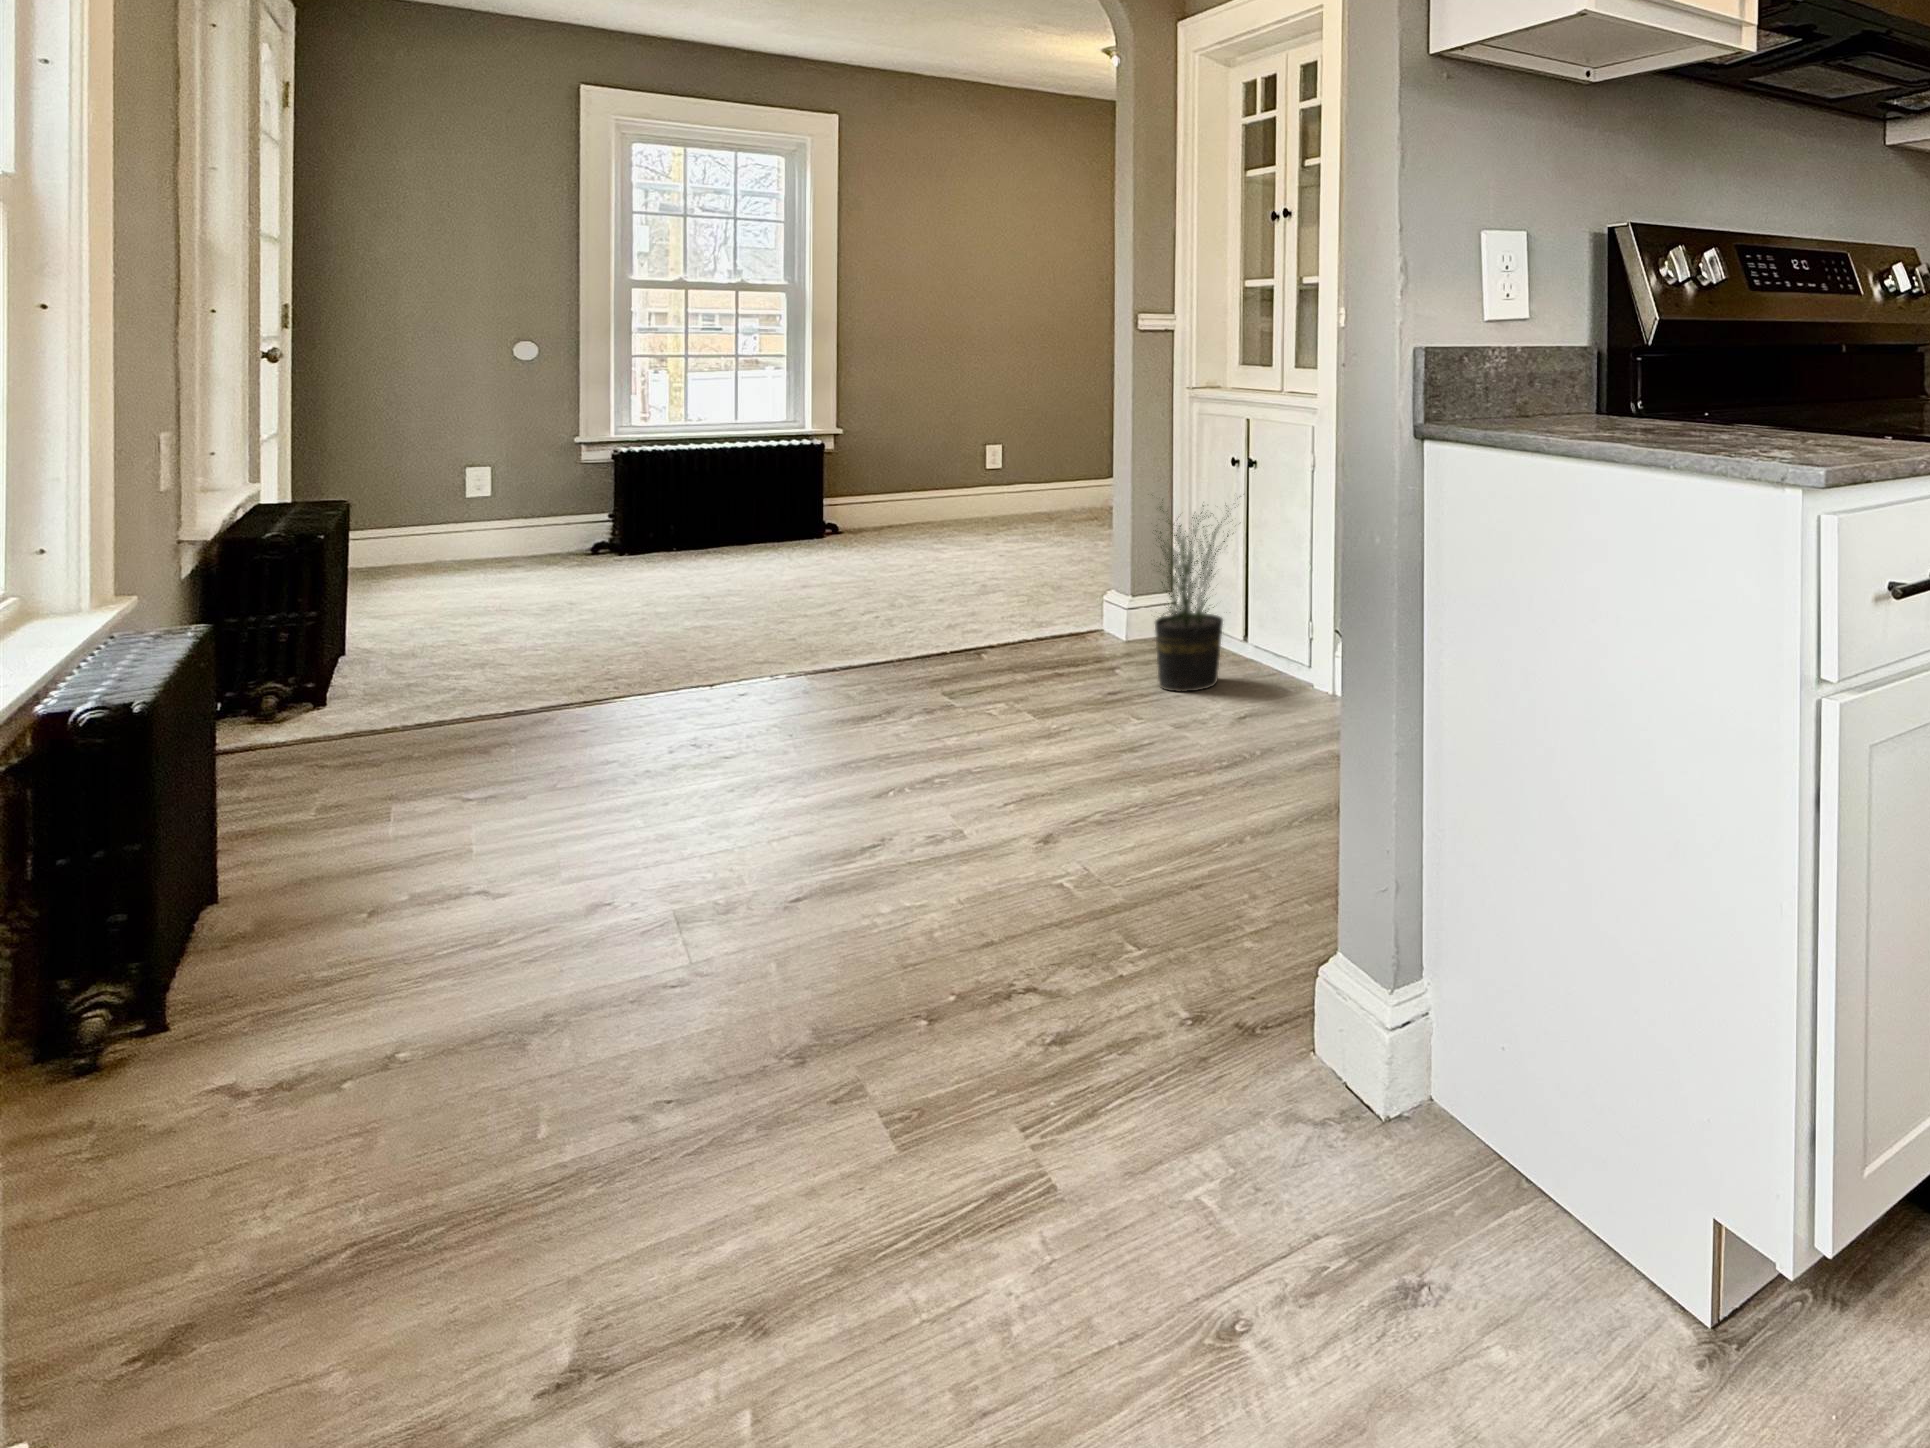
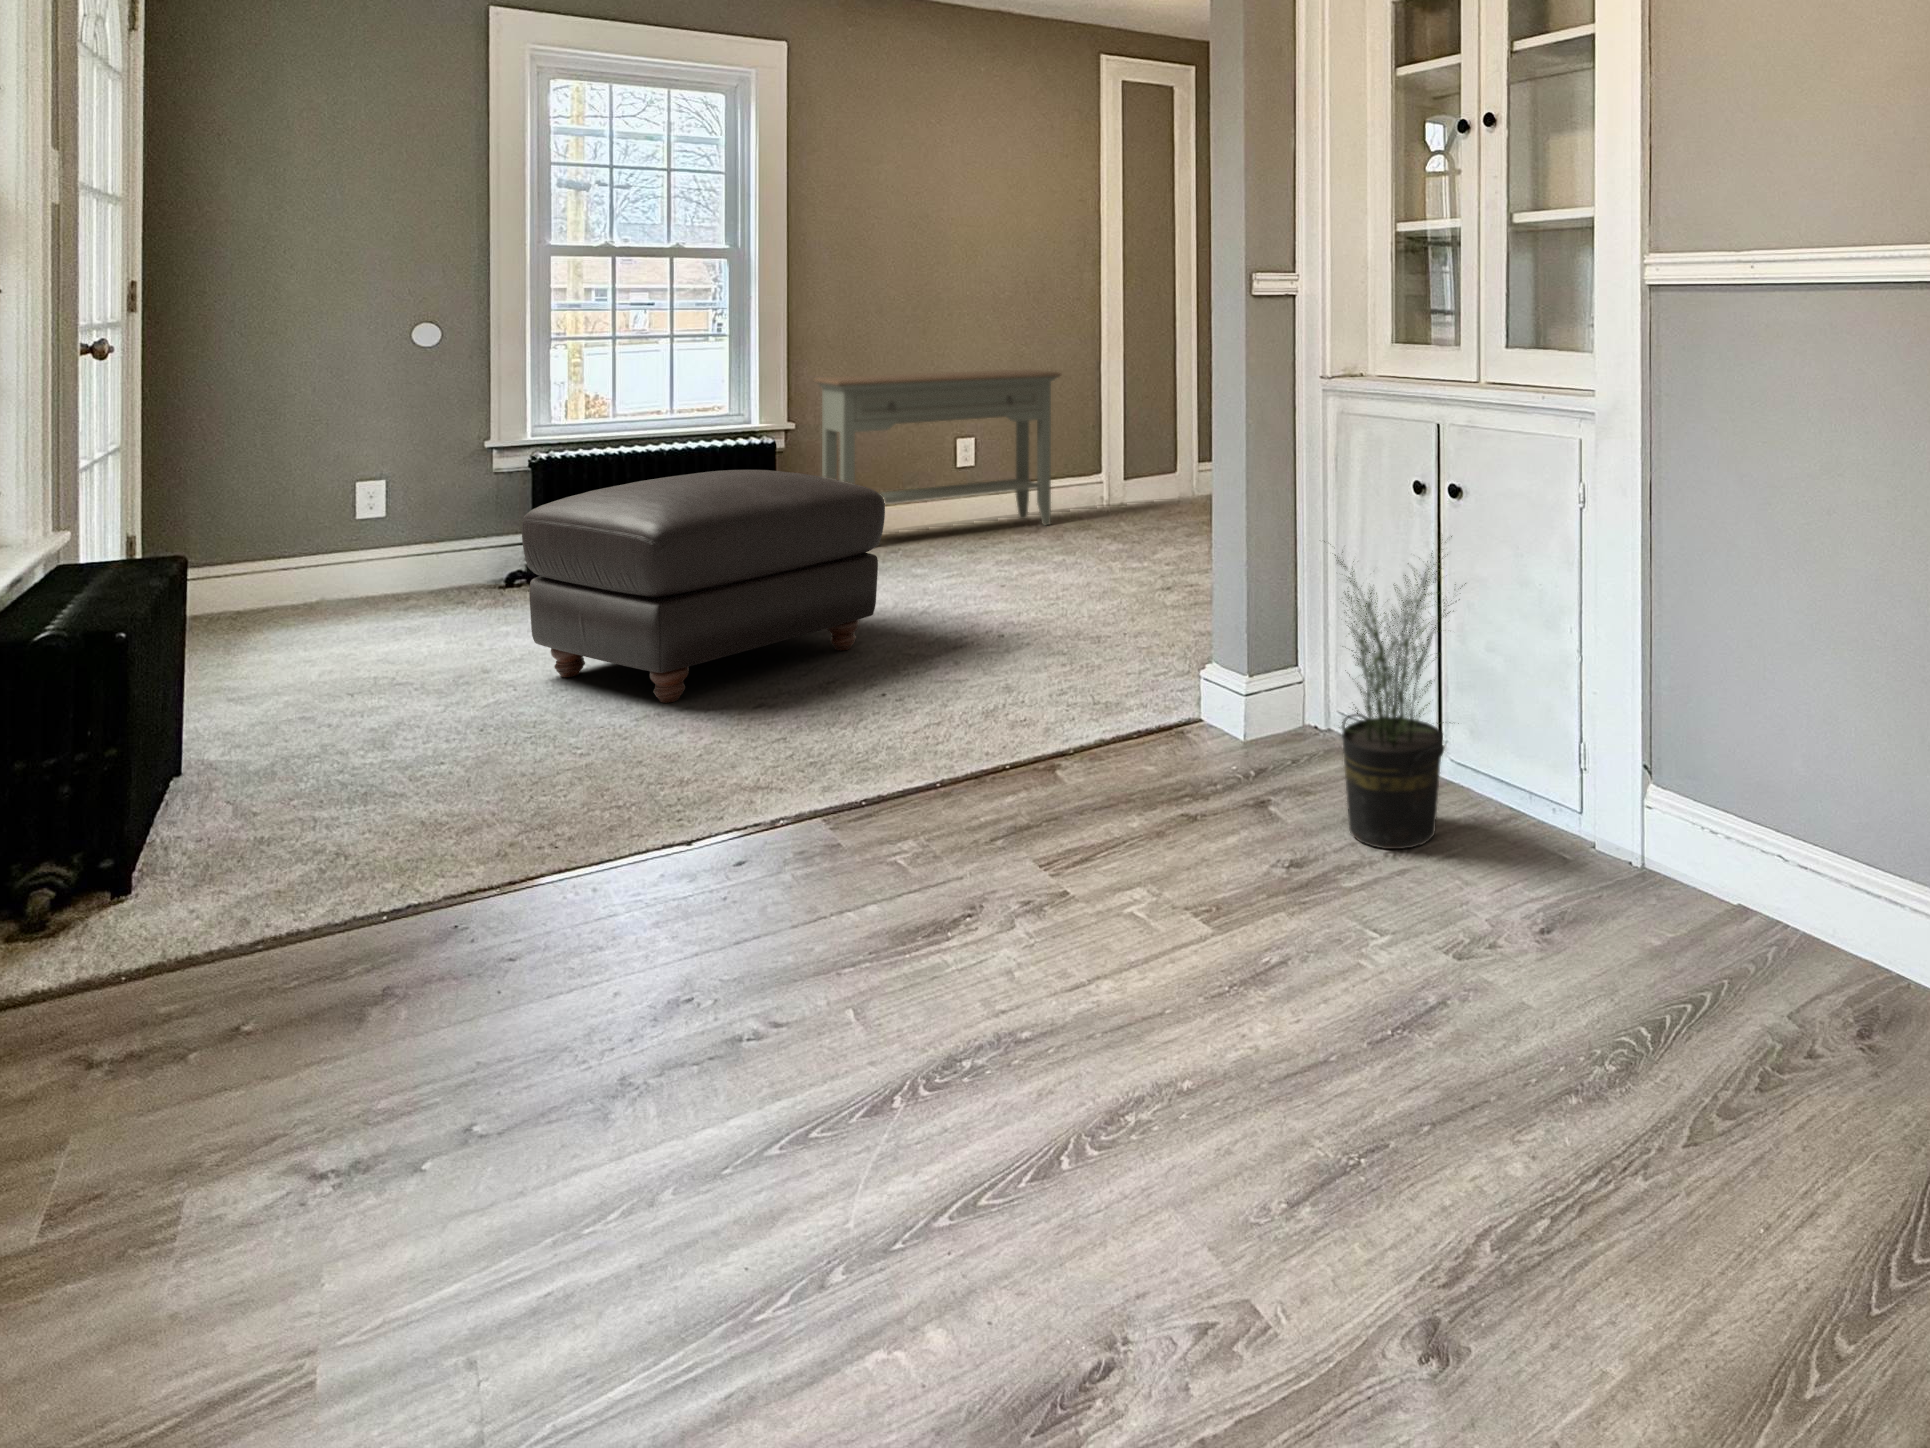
console table: none [860,389,1080,535] -> present [814,369,1061,525]
ottoman: none [601,458,891,622] -> present [522,470,885,703]

